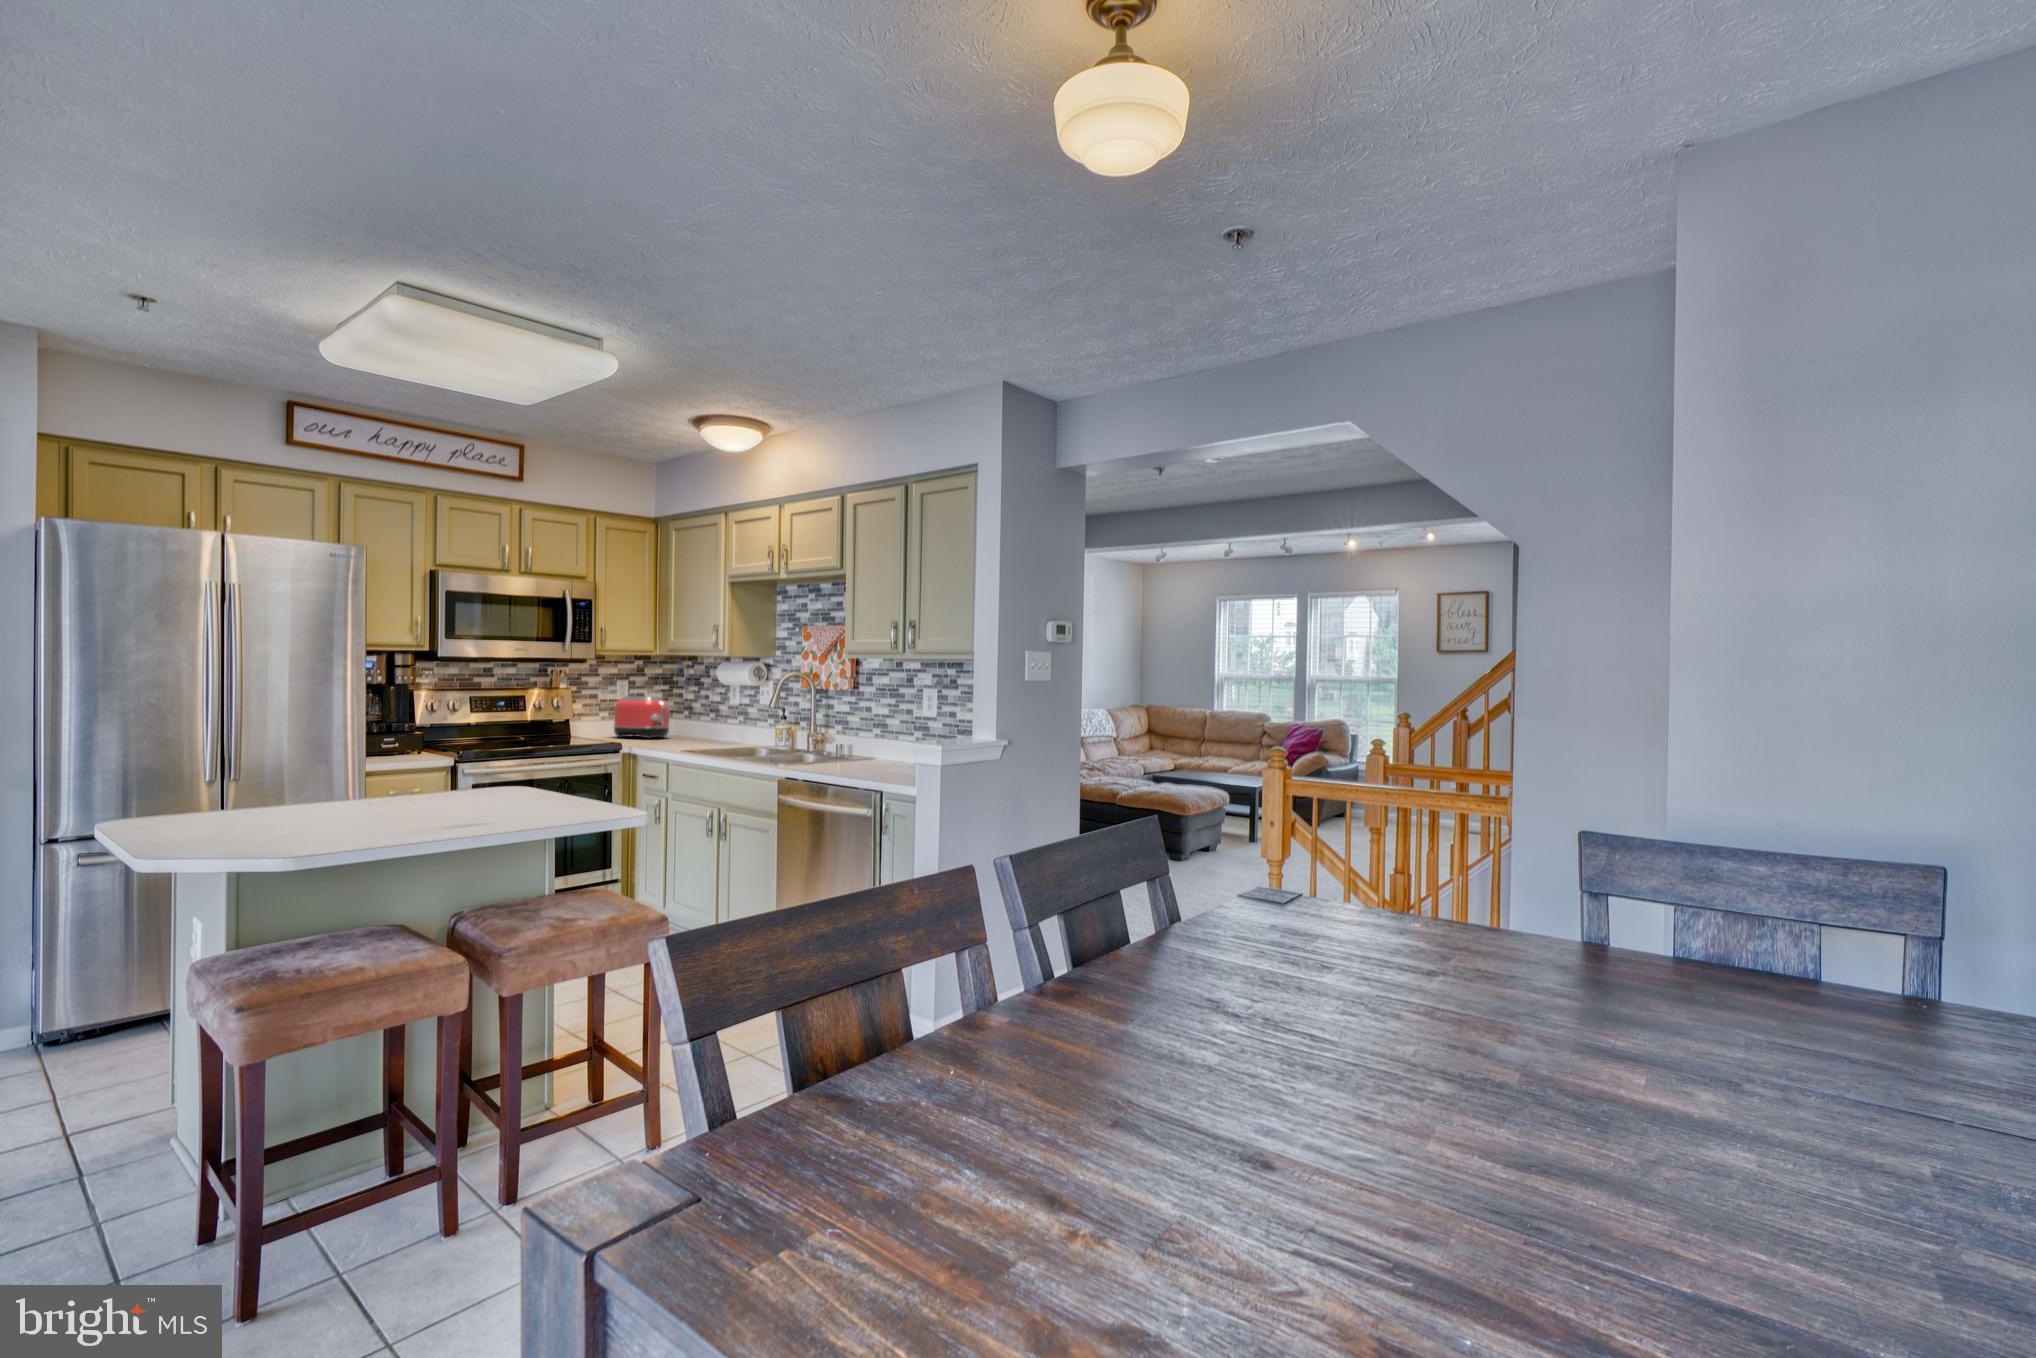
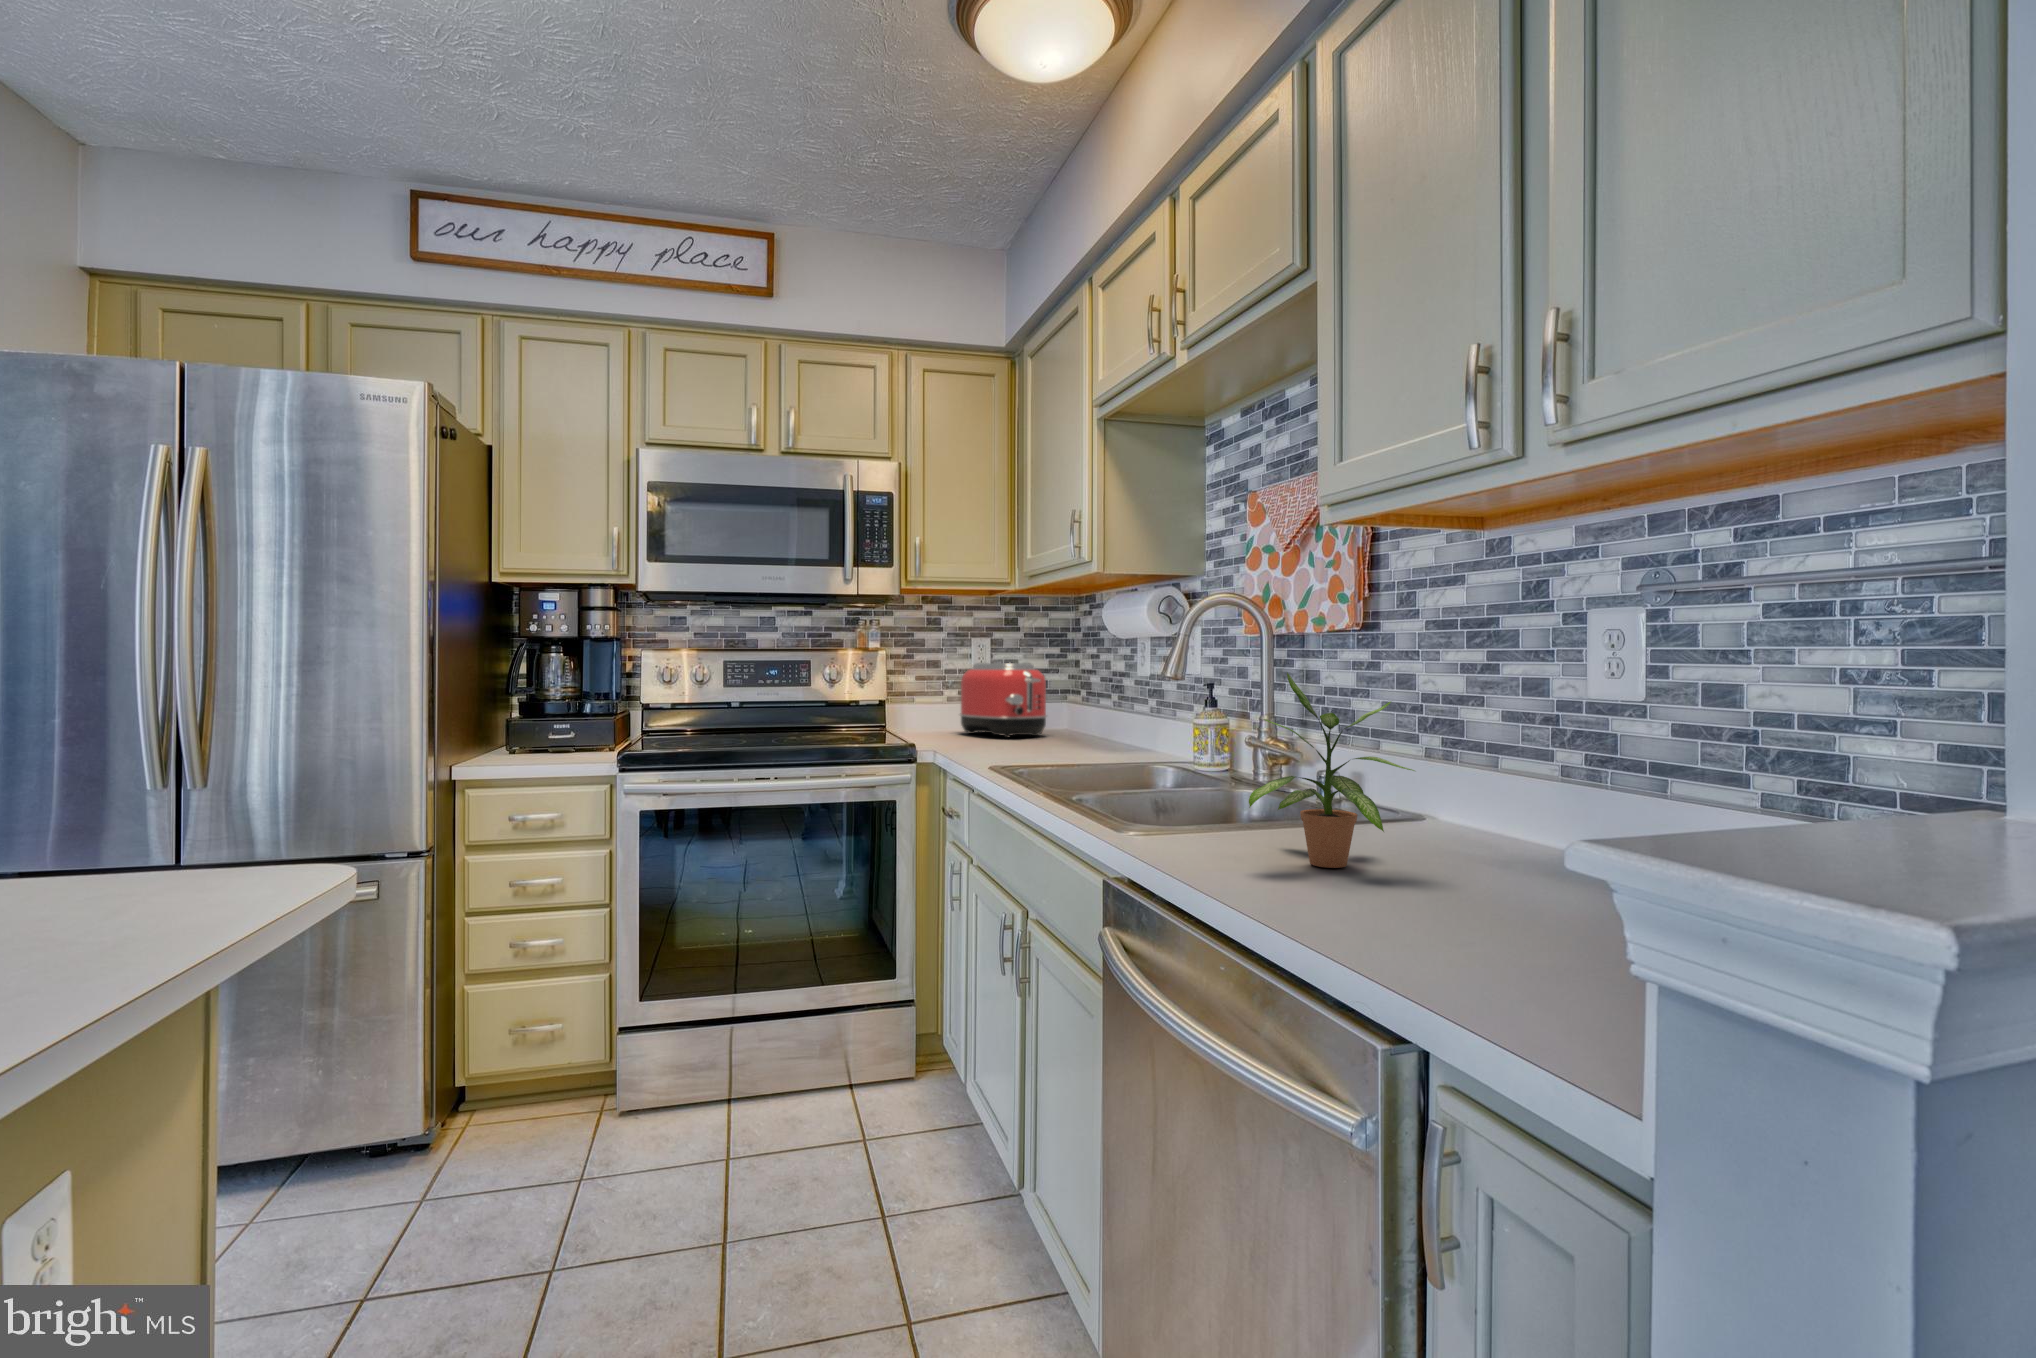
potted plant: none [833,707,879,765] -> present [1249,672,1415,868]

